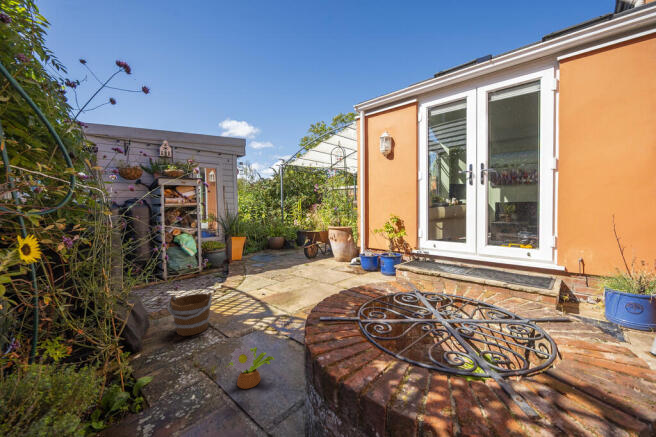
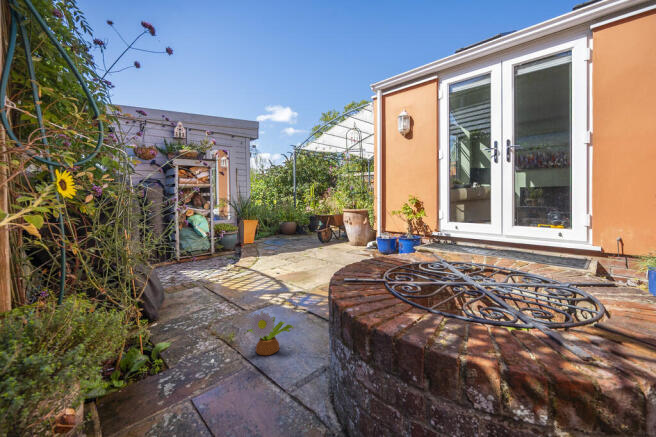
bucket: present [167,292,212,336] -> none [182,267,227,309]

